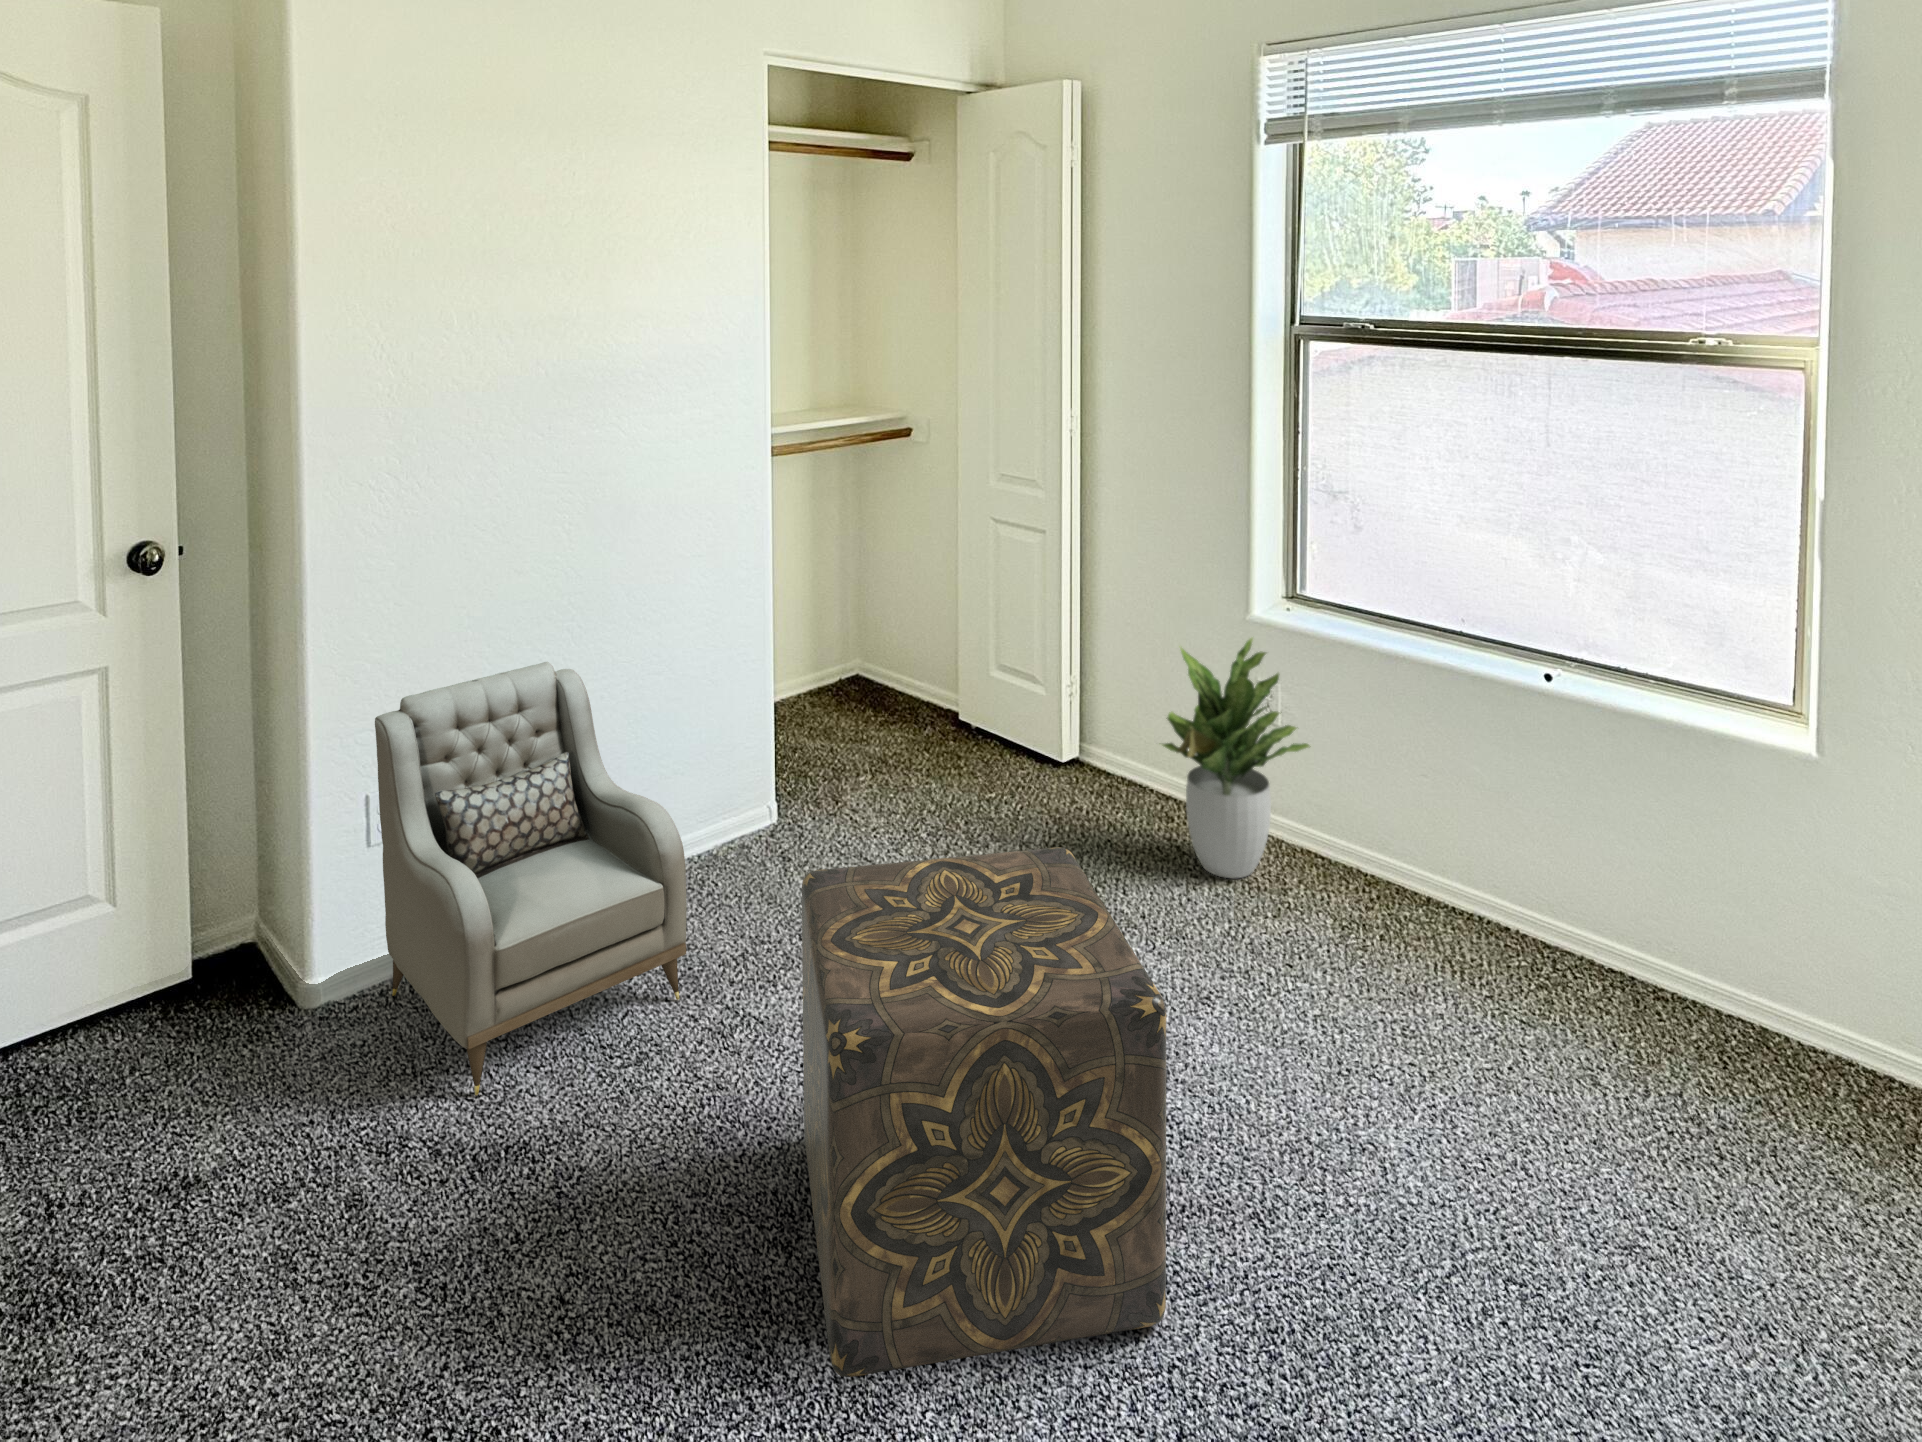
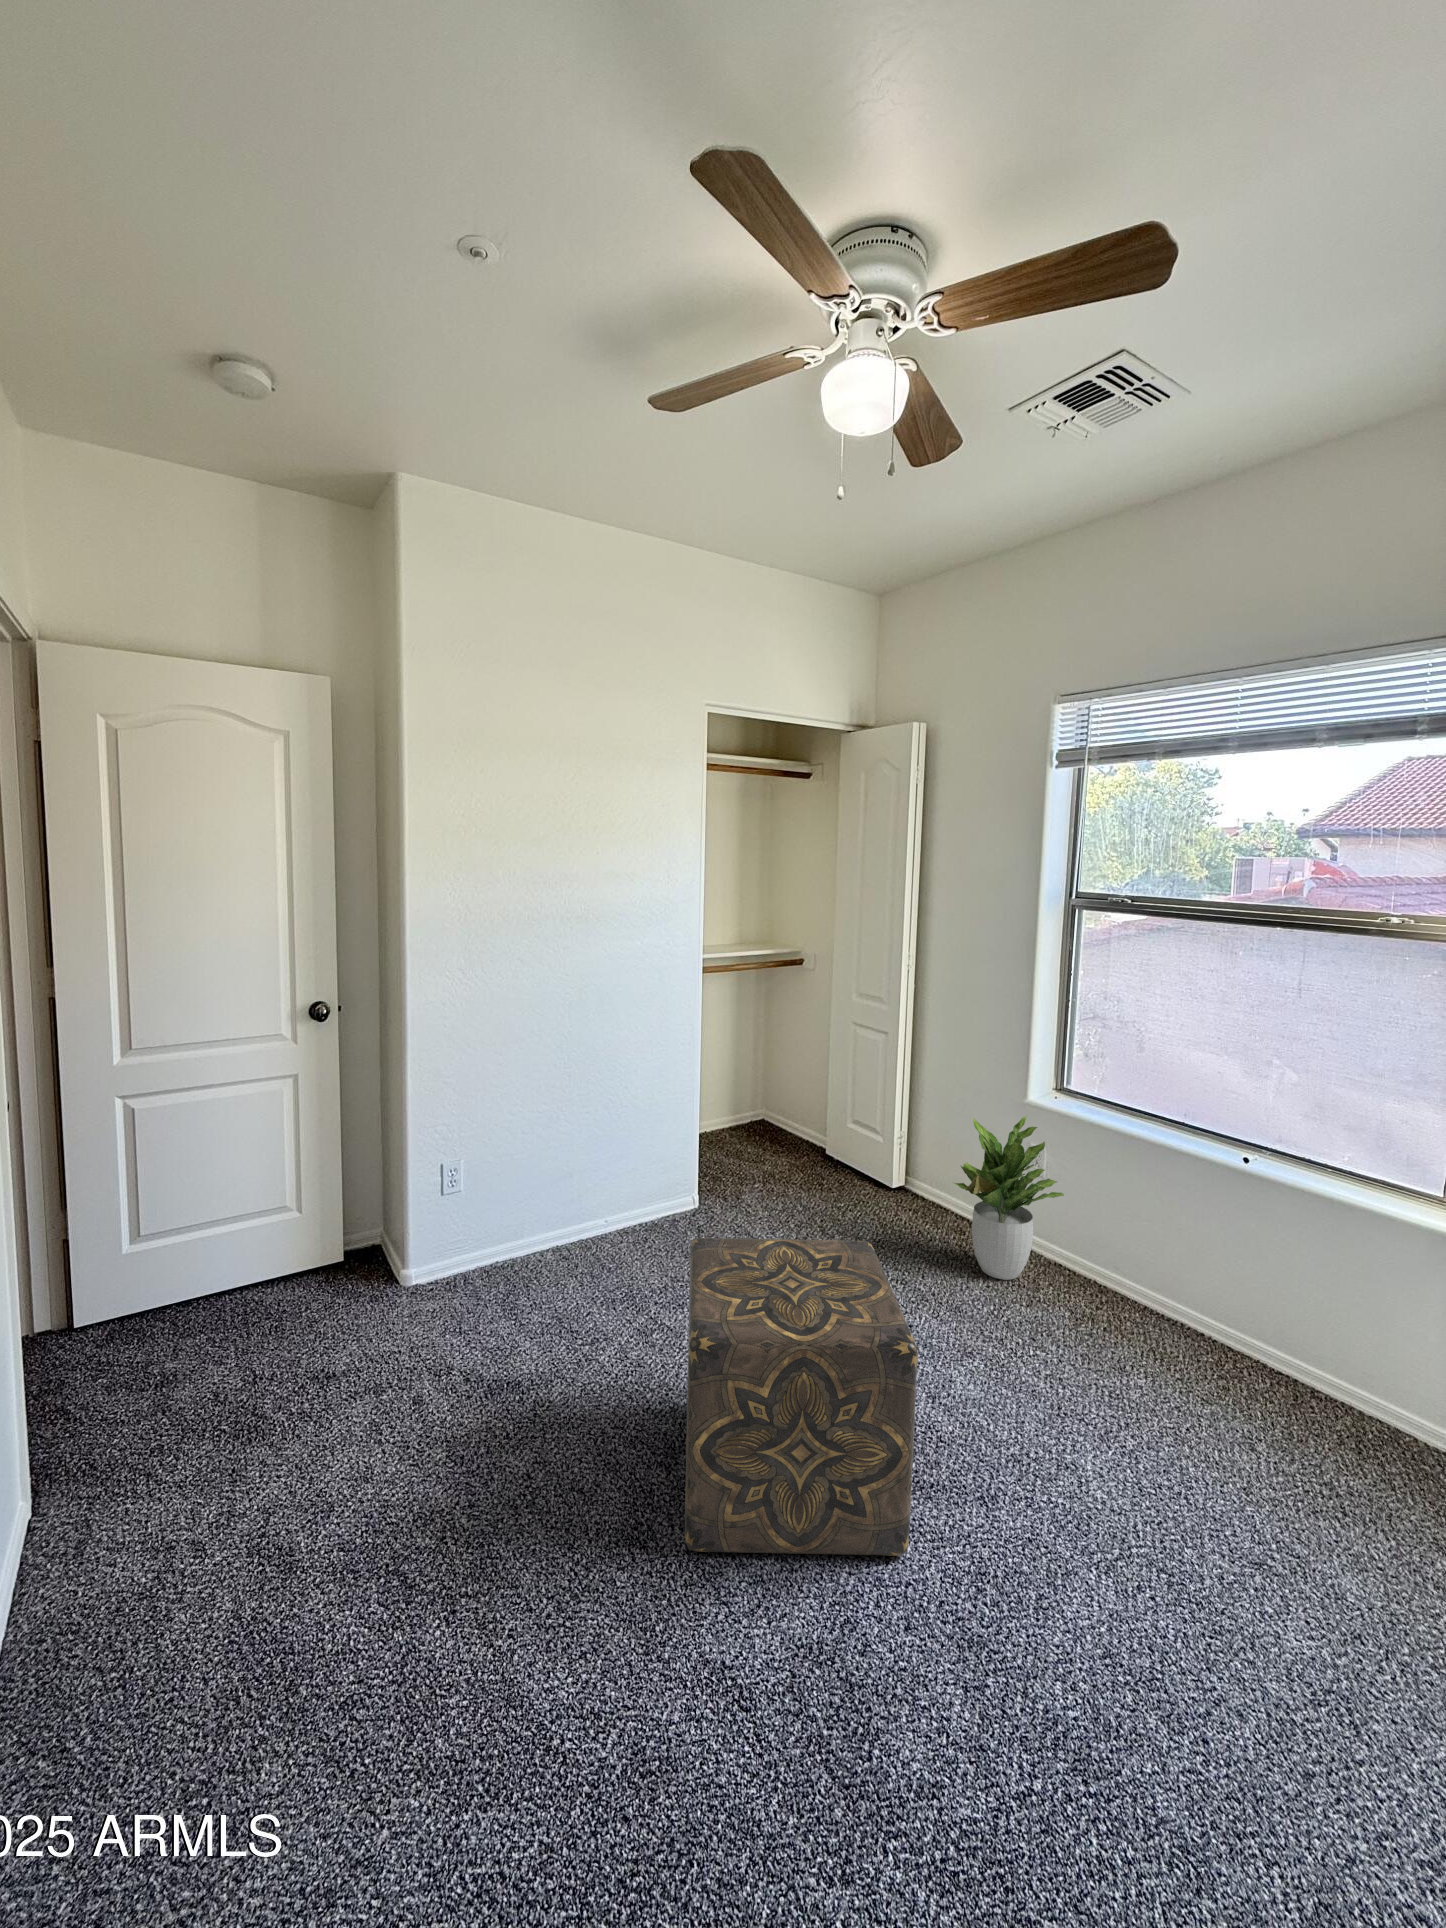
armchair: present [375,662,687,1095] -> none [445,1042,627,1351]

